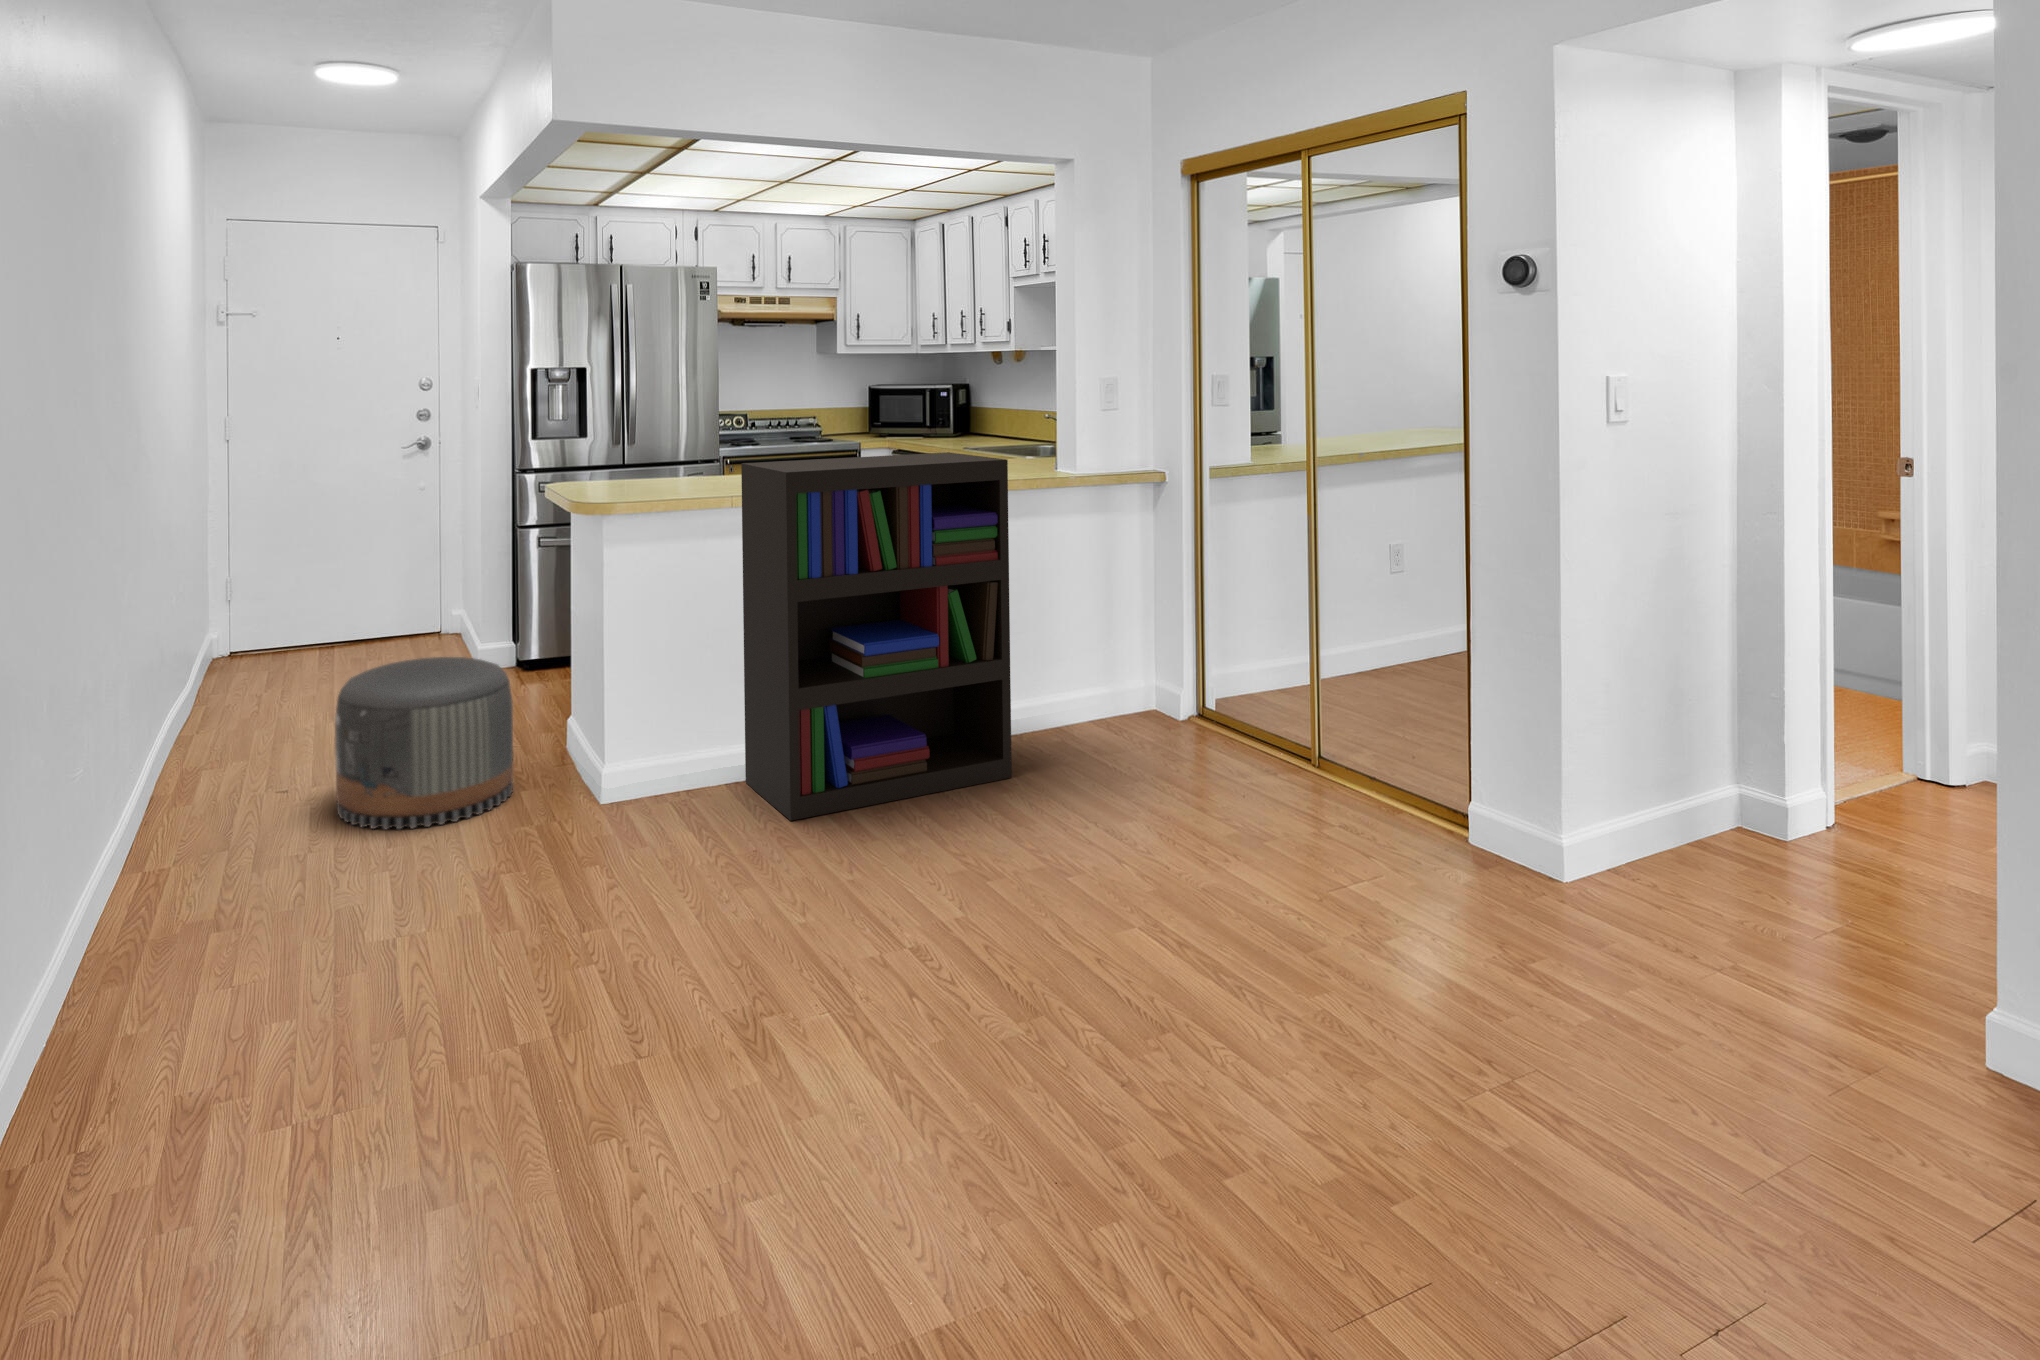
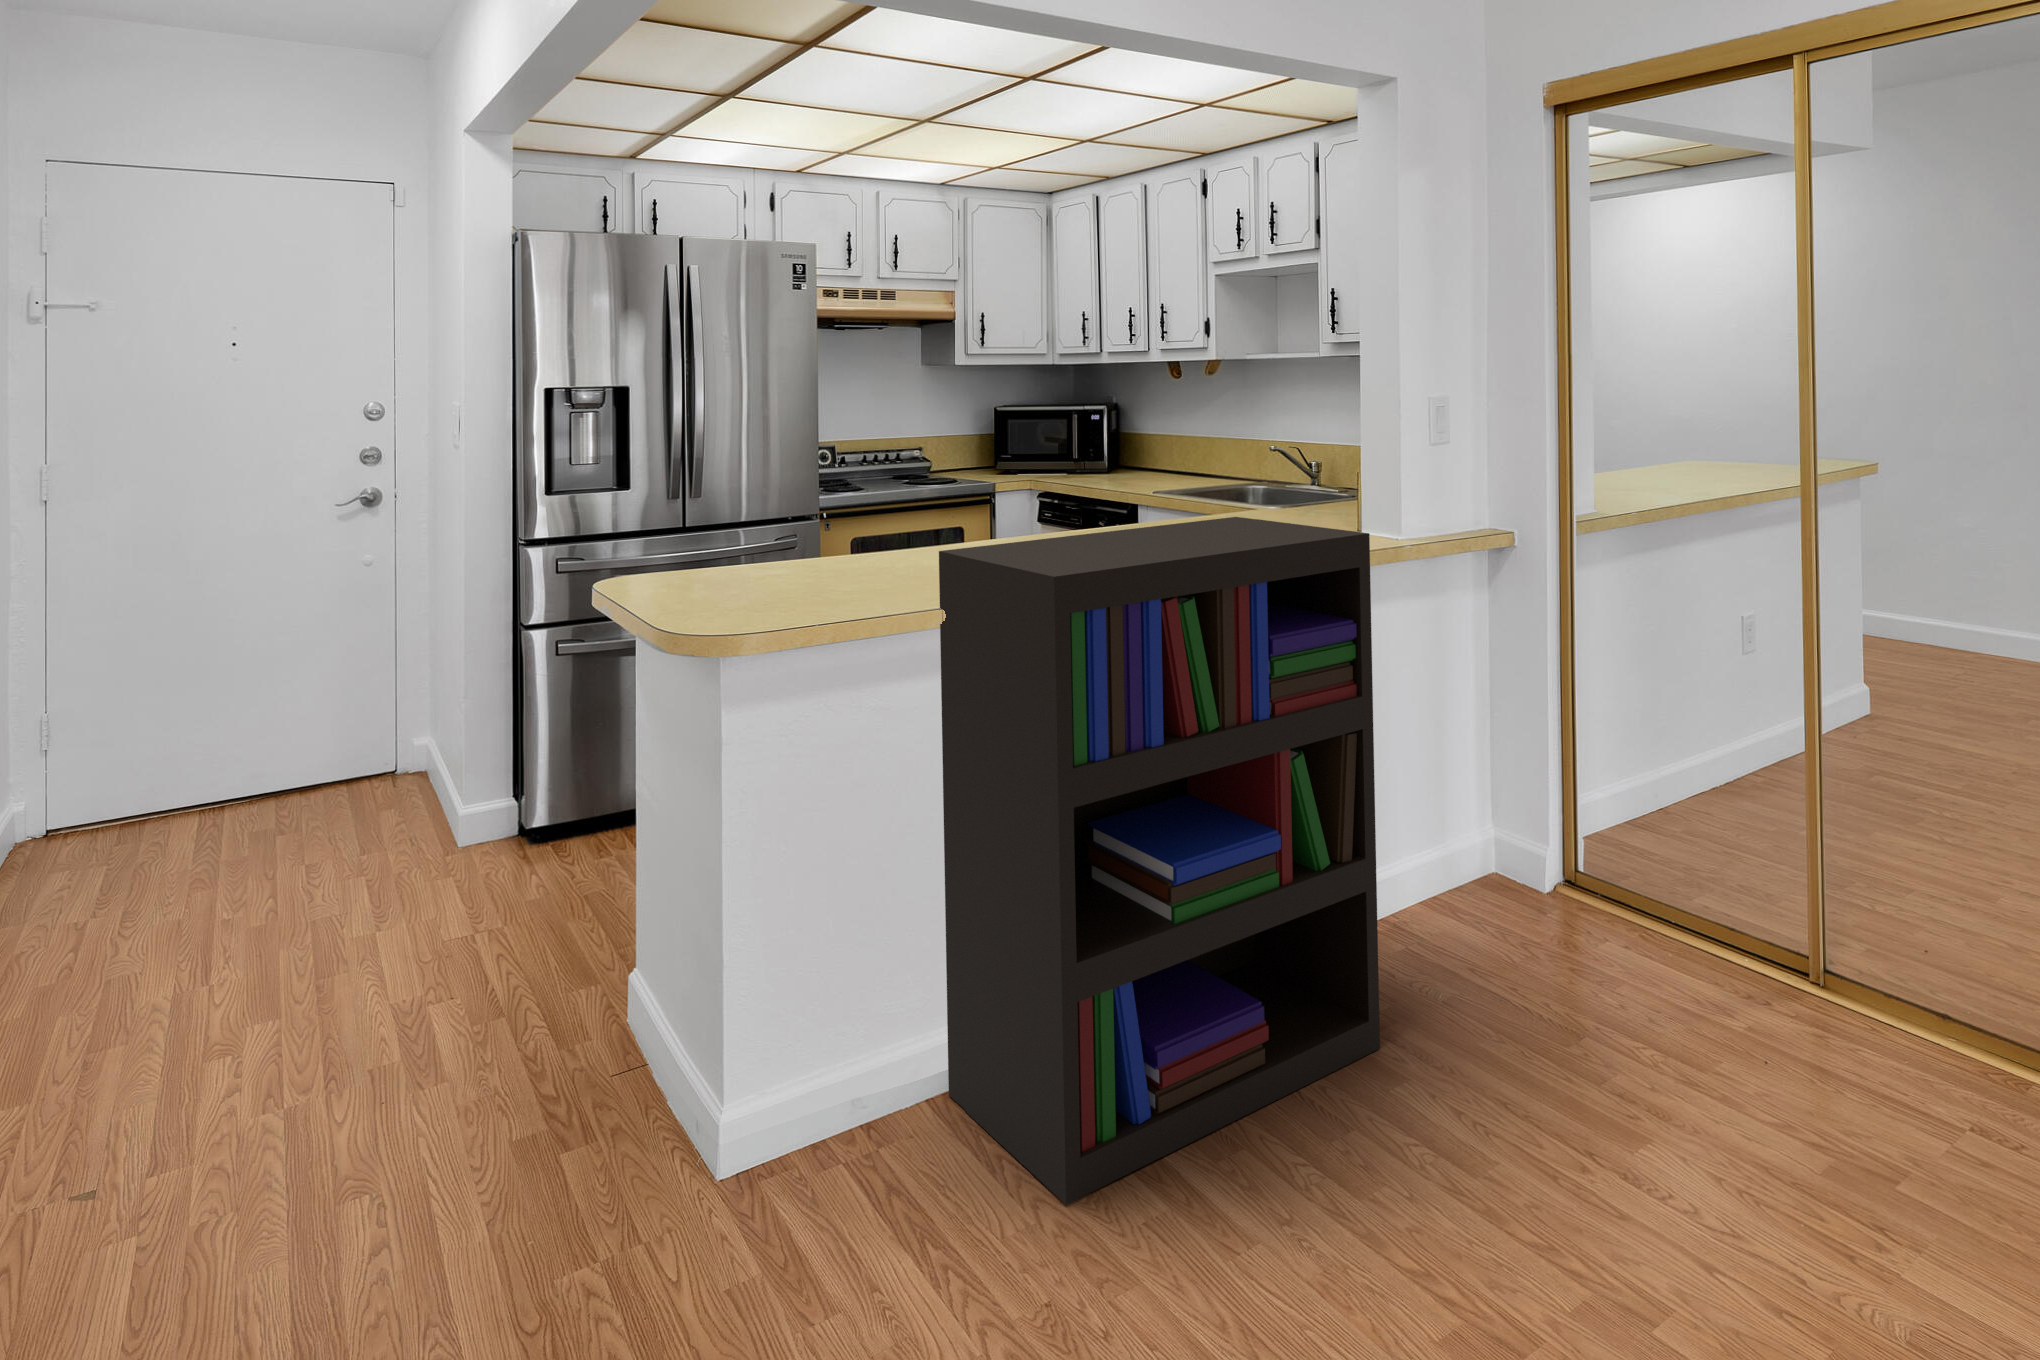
pouf: present [335,657,513,829] -> none [178,905,534,1306]

